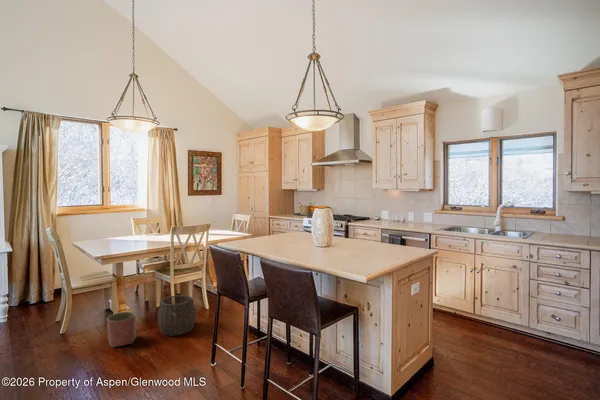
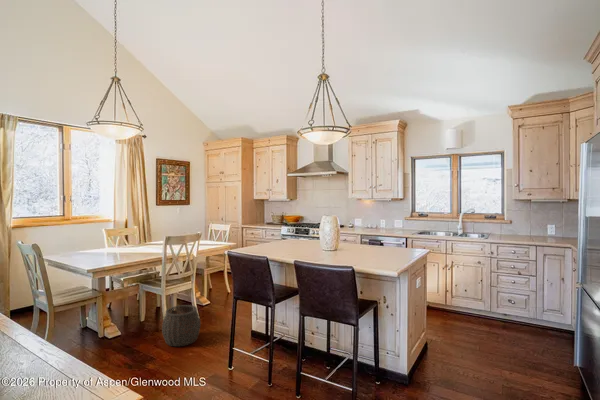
planter: present [107,312,136,347] -> none [114,325,143,363]

